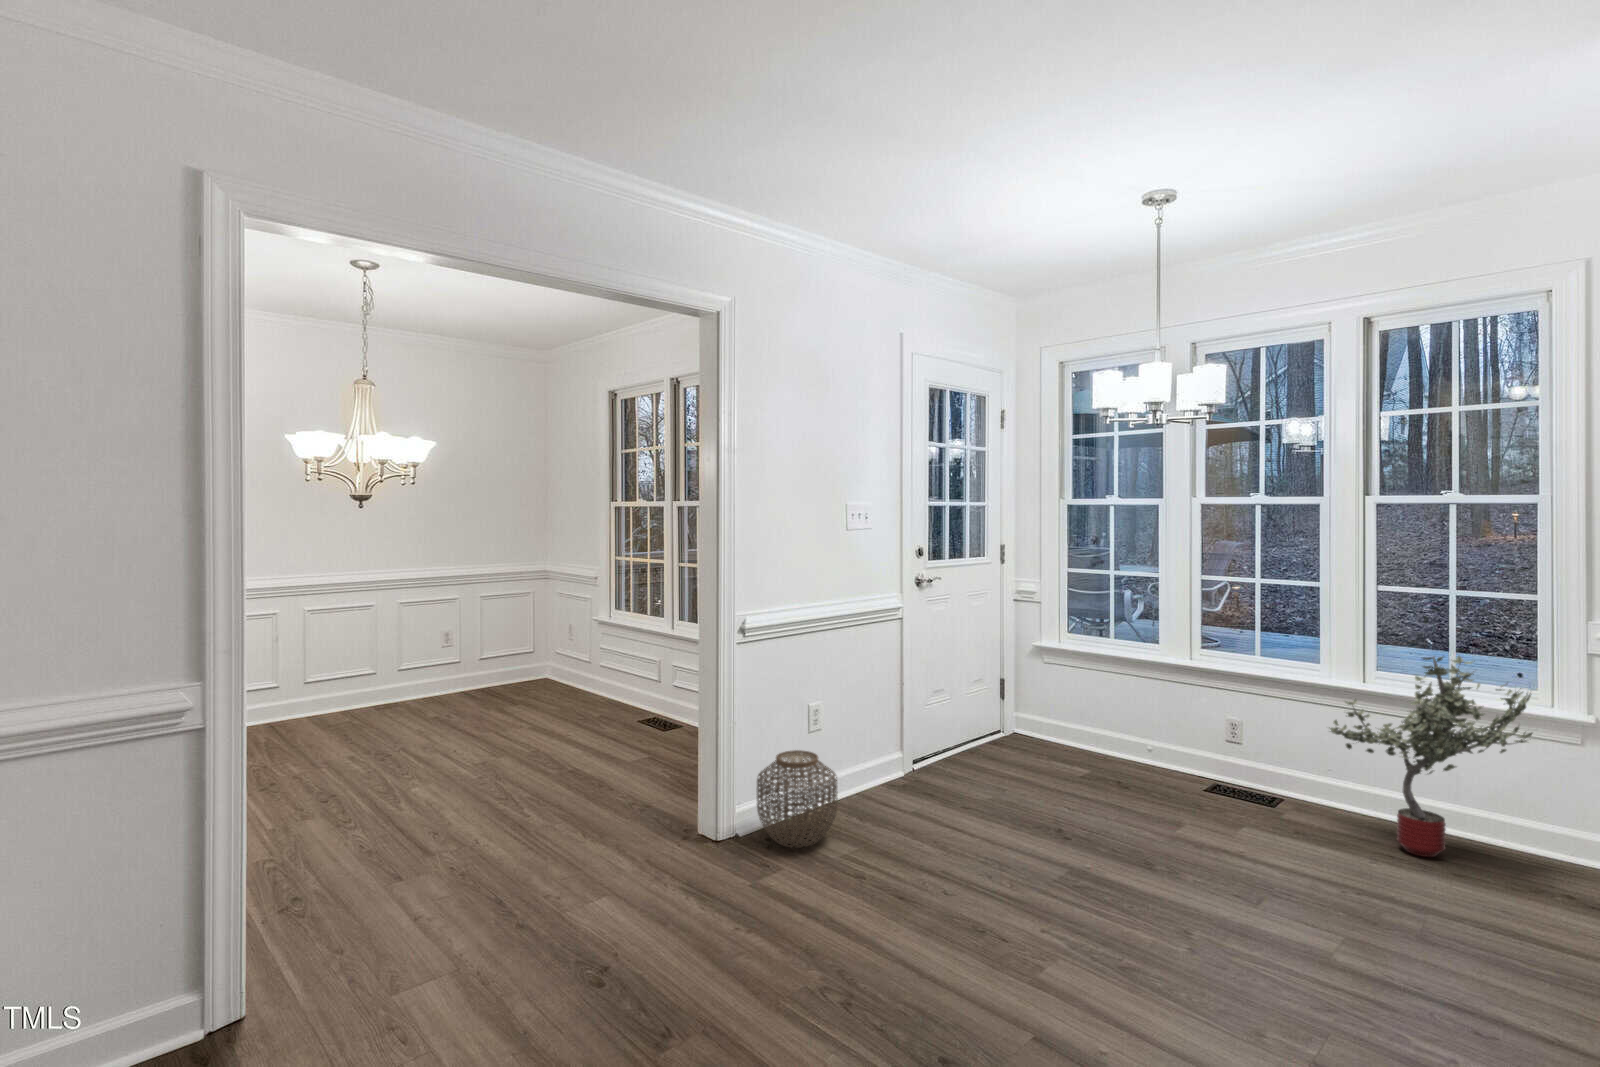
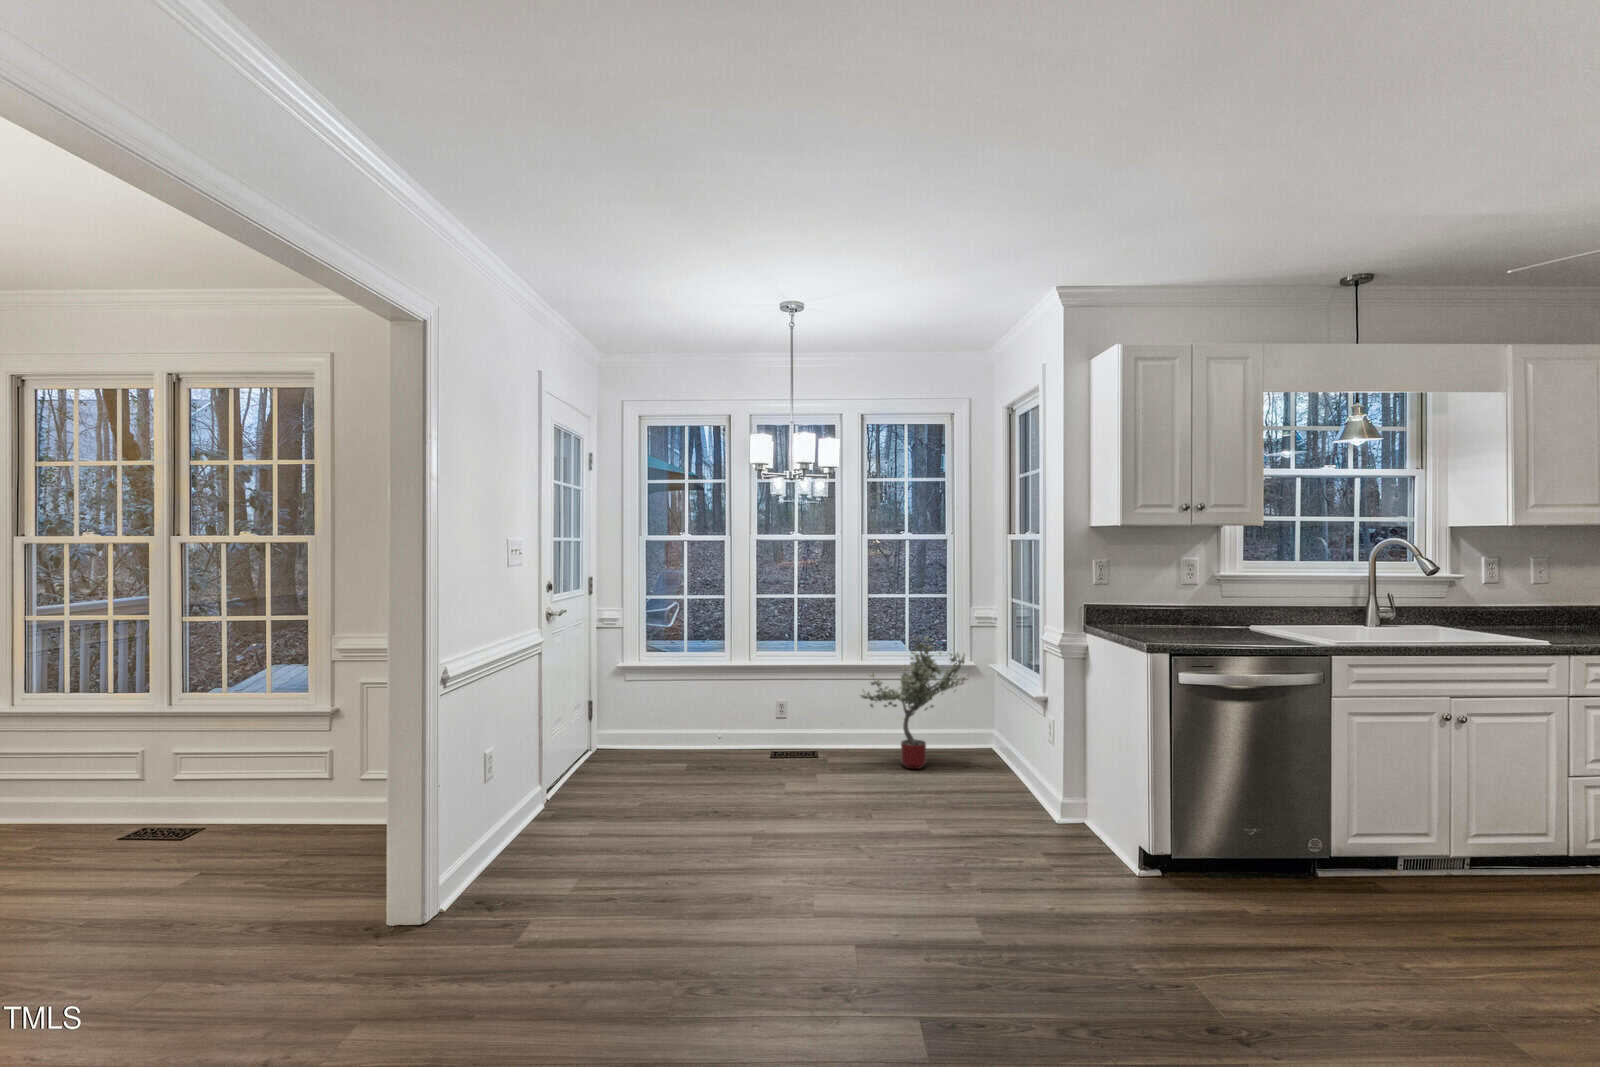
woven basket: present [757,750,838,848] -> none [465,797,556,902]

